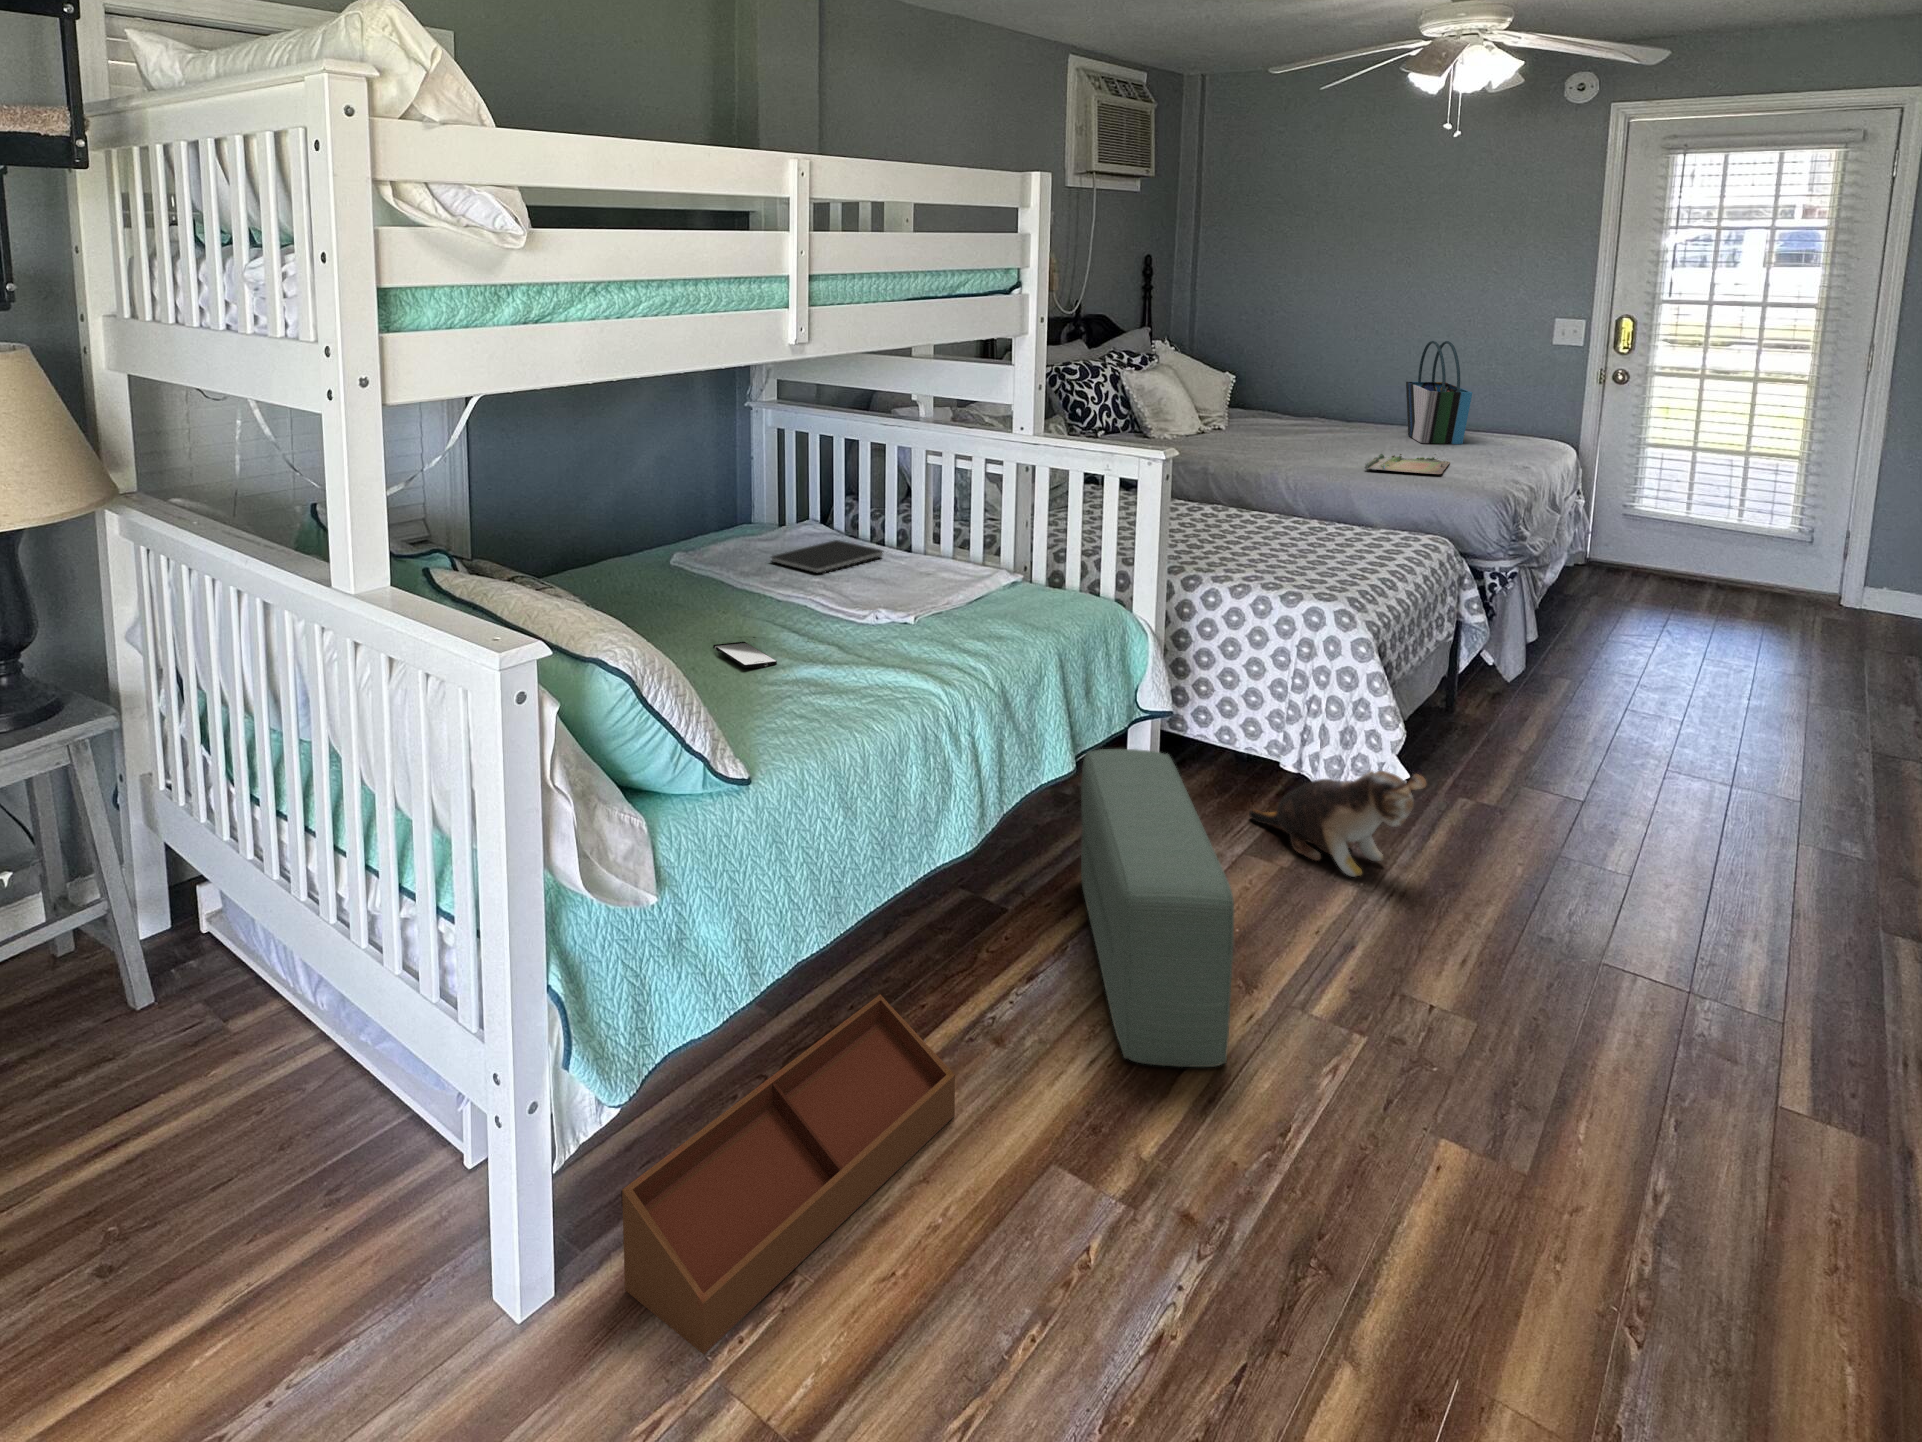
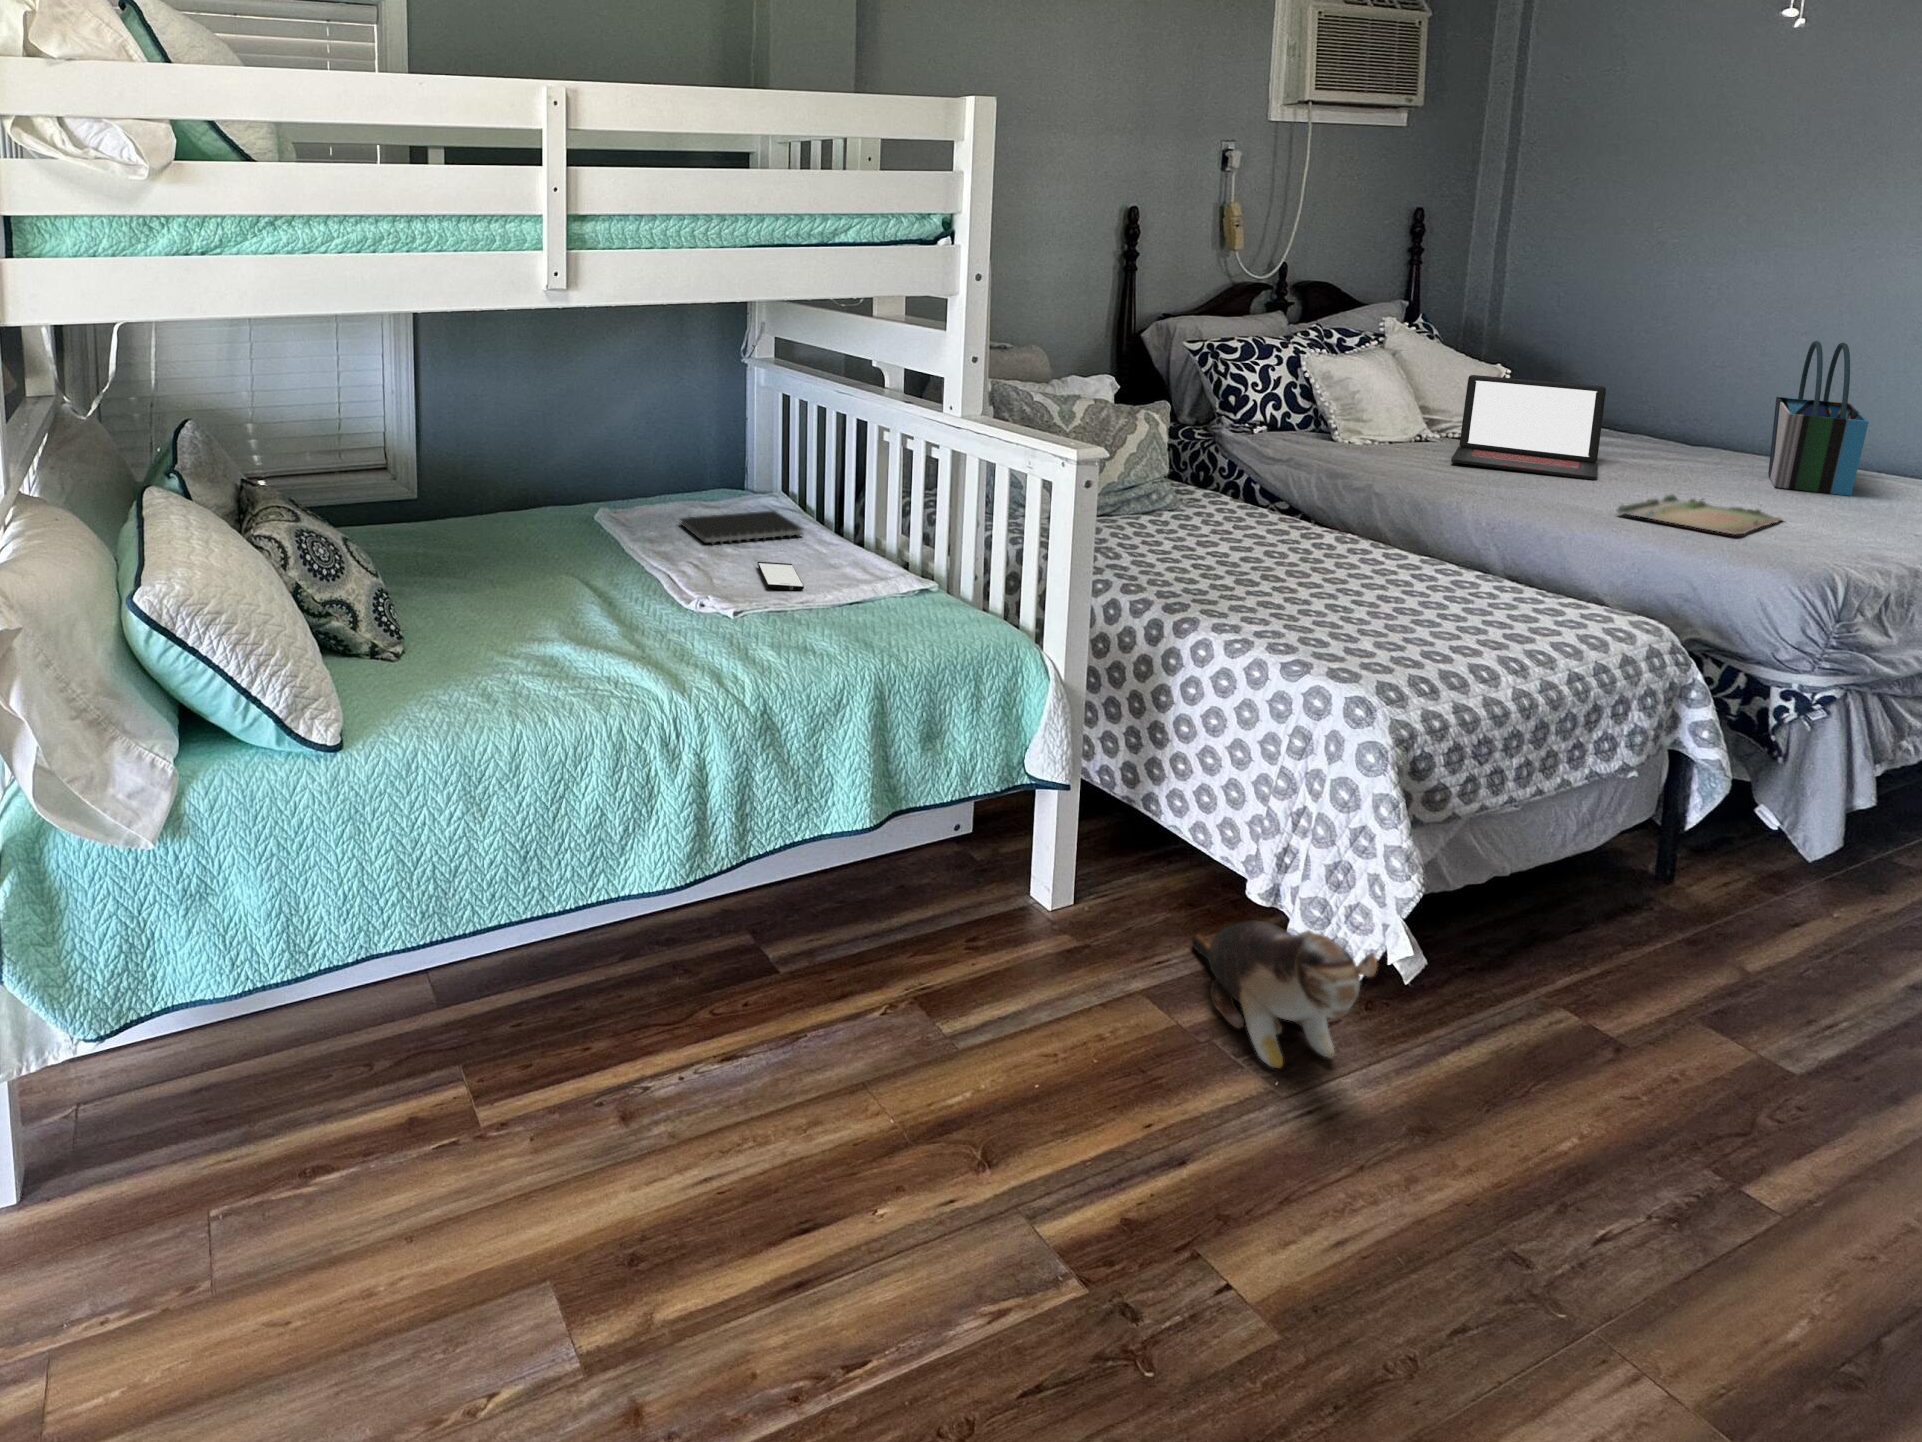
laptop: none [1226,381,1326,450] -> present [1451,375,1606,480]
smartphone: present [713,642,777,668] -> present [757,562,804,590]
pouf: present [1081,749,1234,1067] -> none [743,806,1004,1248]
storage bin: present [621,995,955,1355] -> none [62,1015,510,1322]

